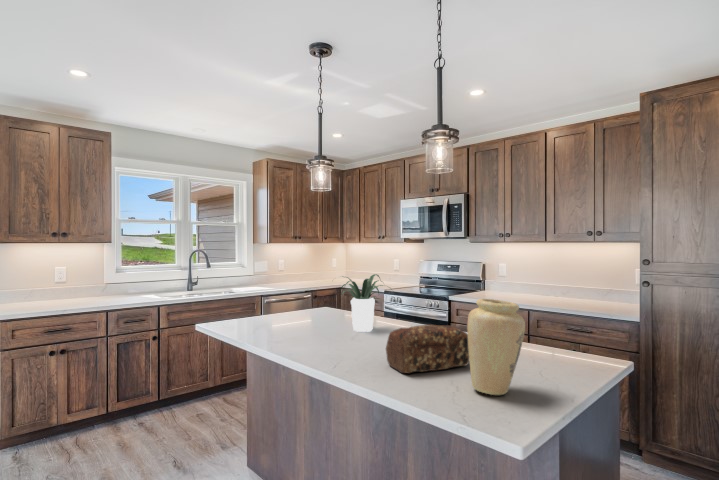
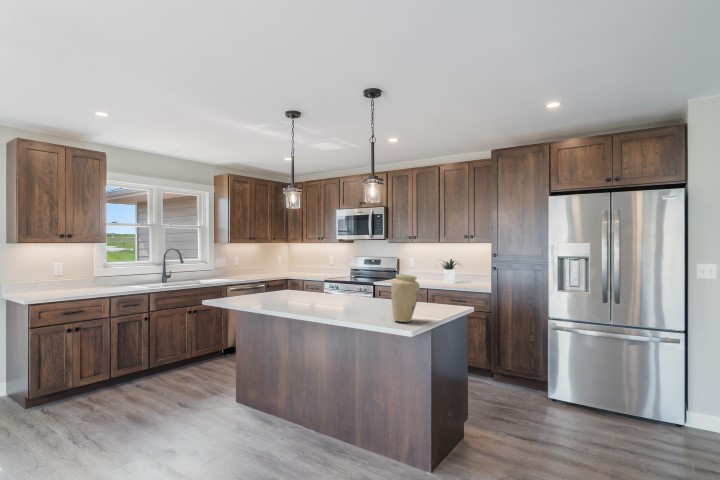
potted plant: present [340,274,383,332] -> present [442,259,456,284]
bread loaf: present [386,325,469,374] -> none [345,291,392,317]

